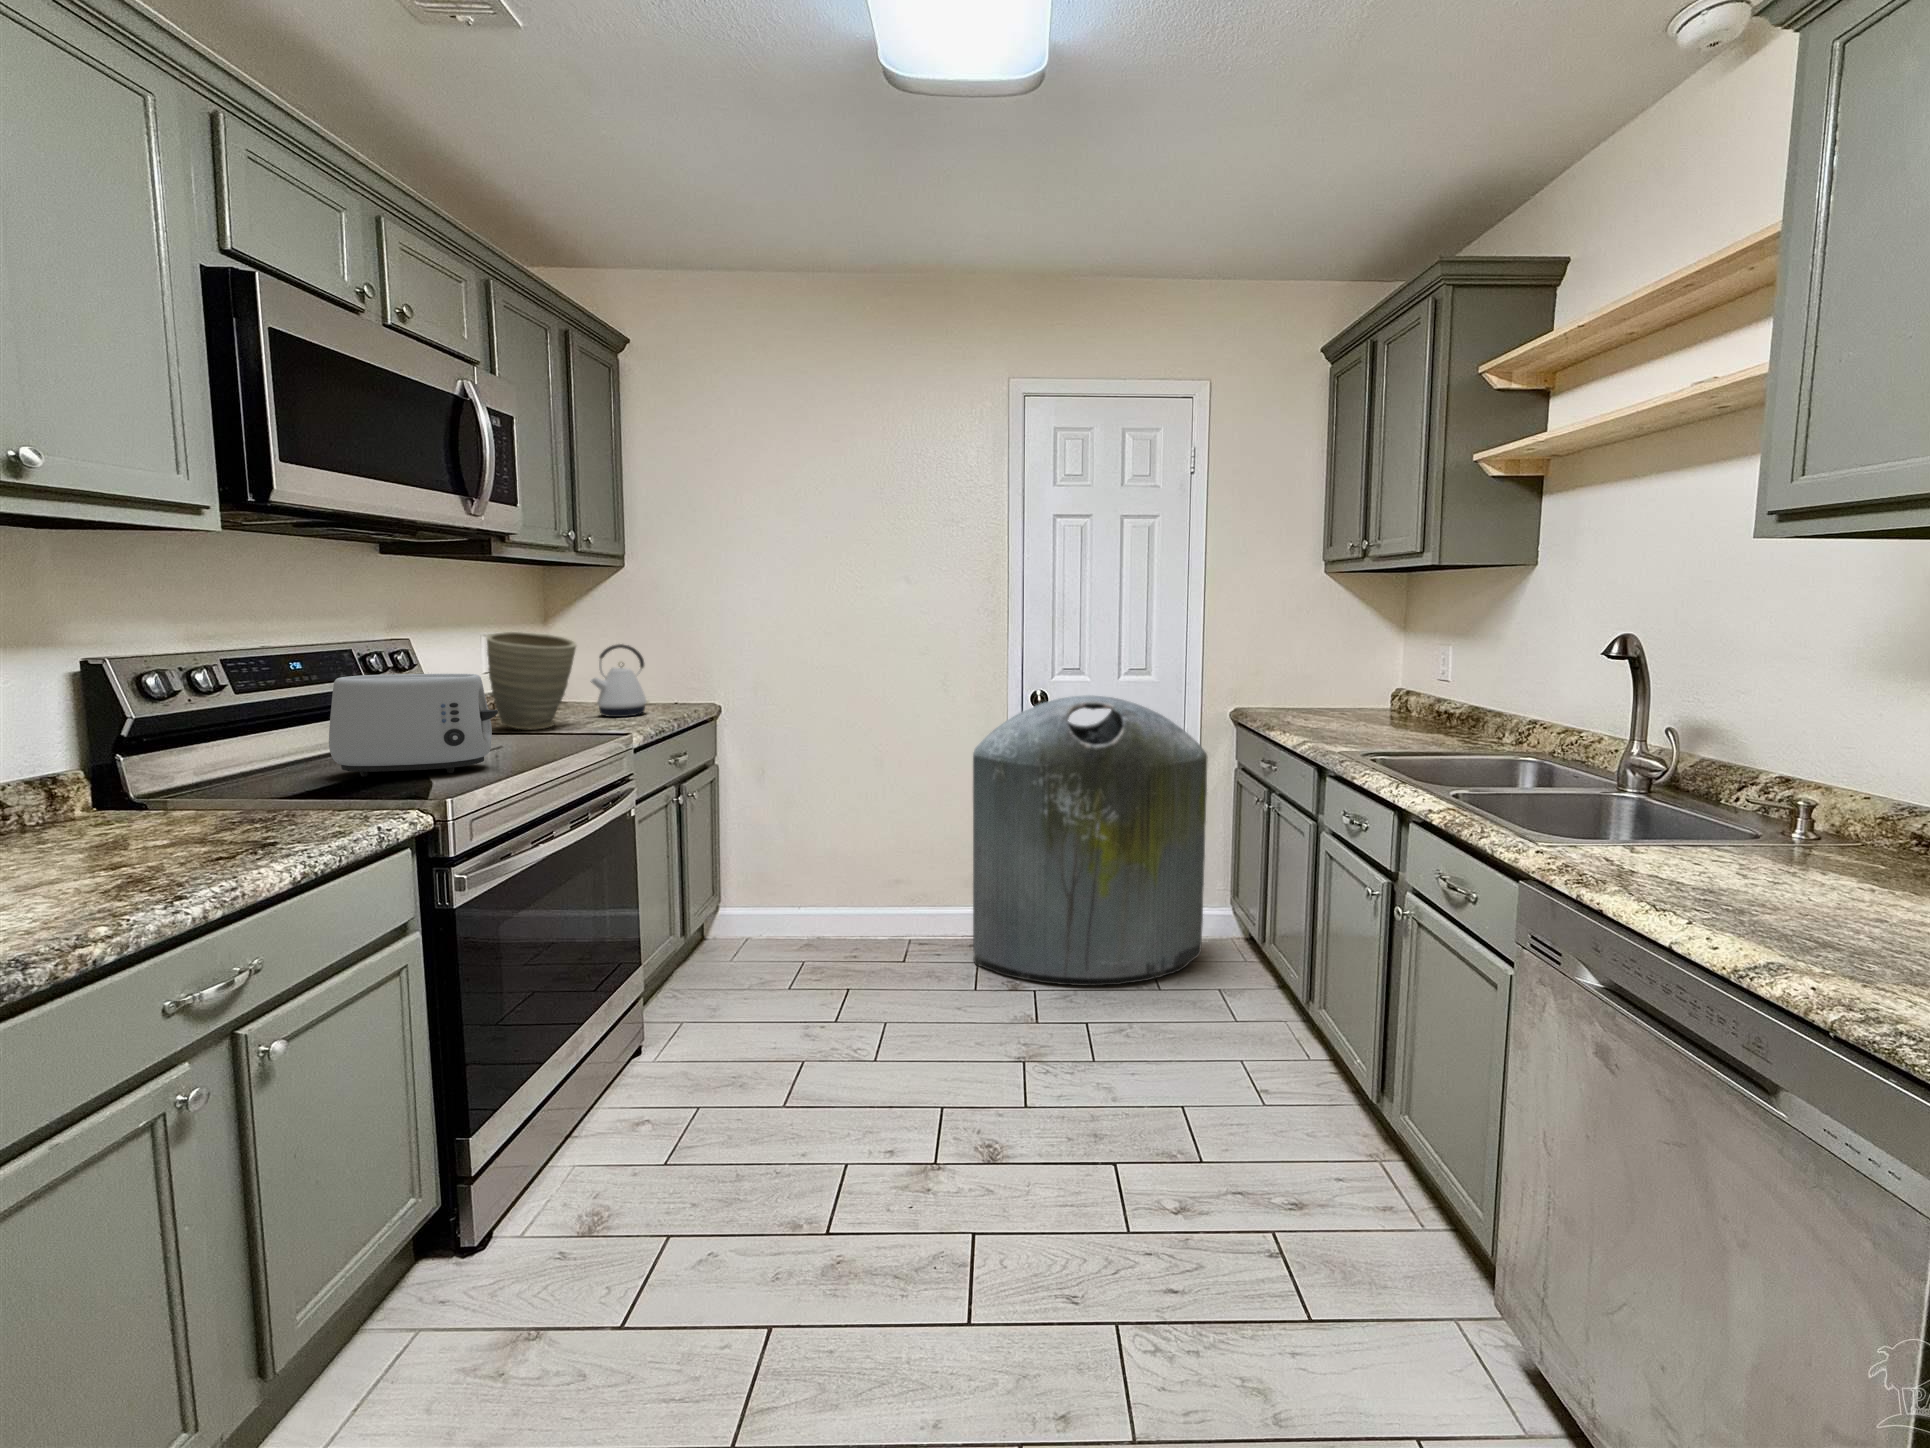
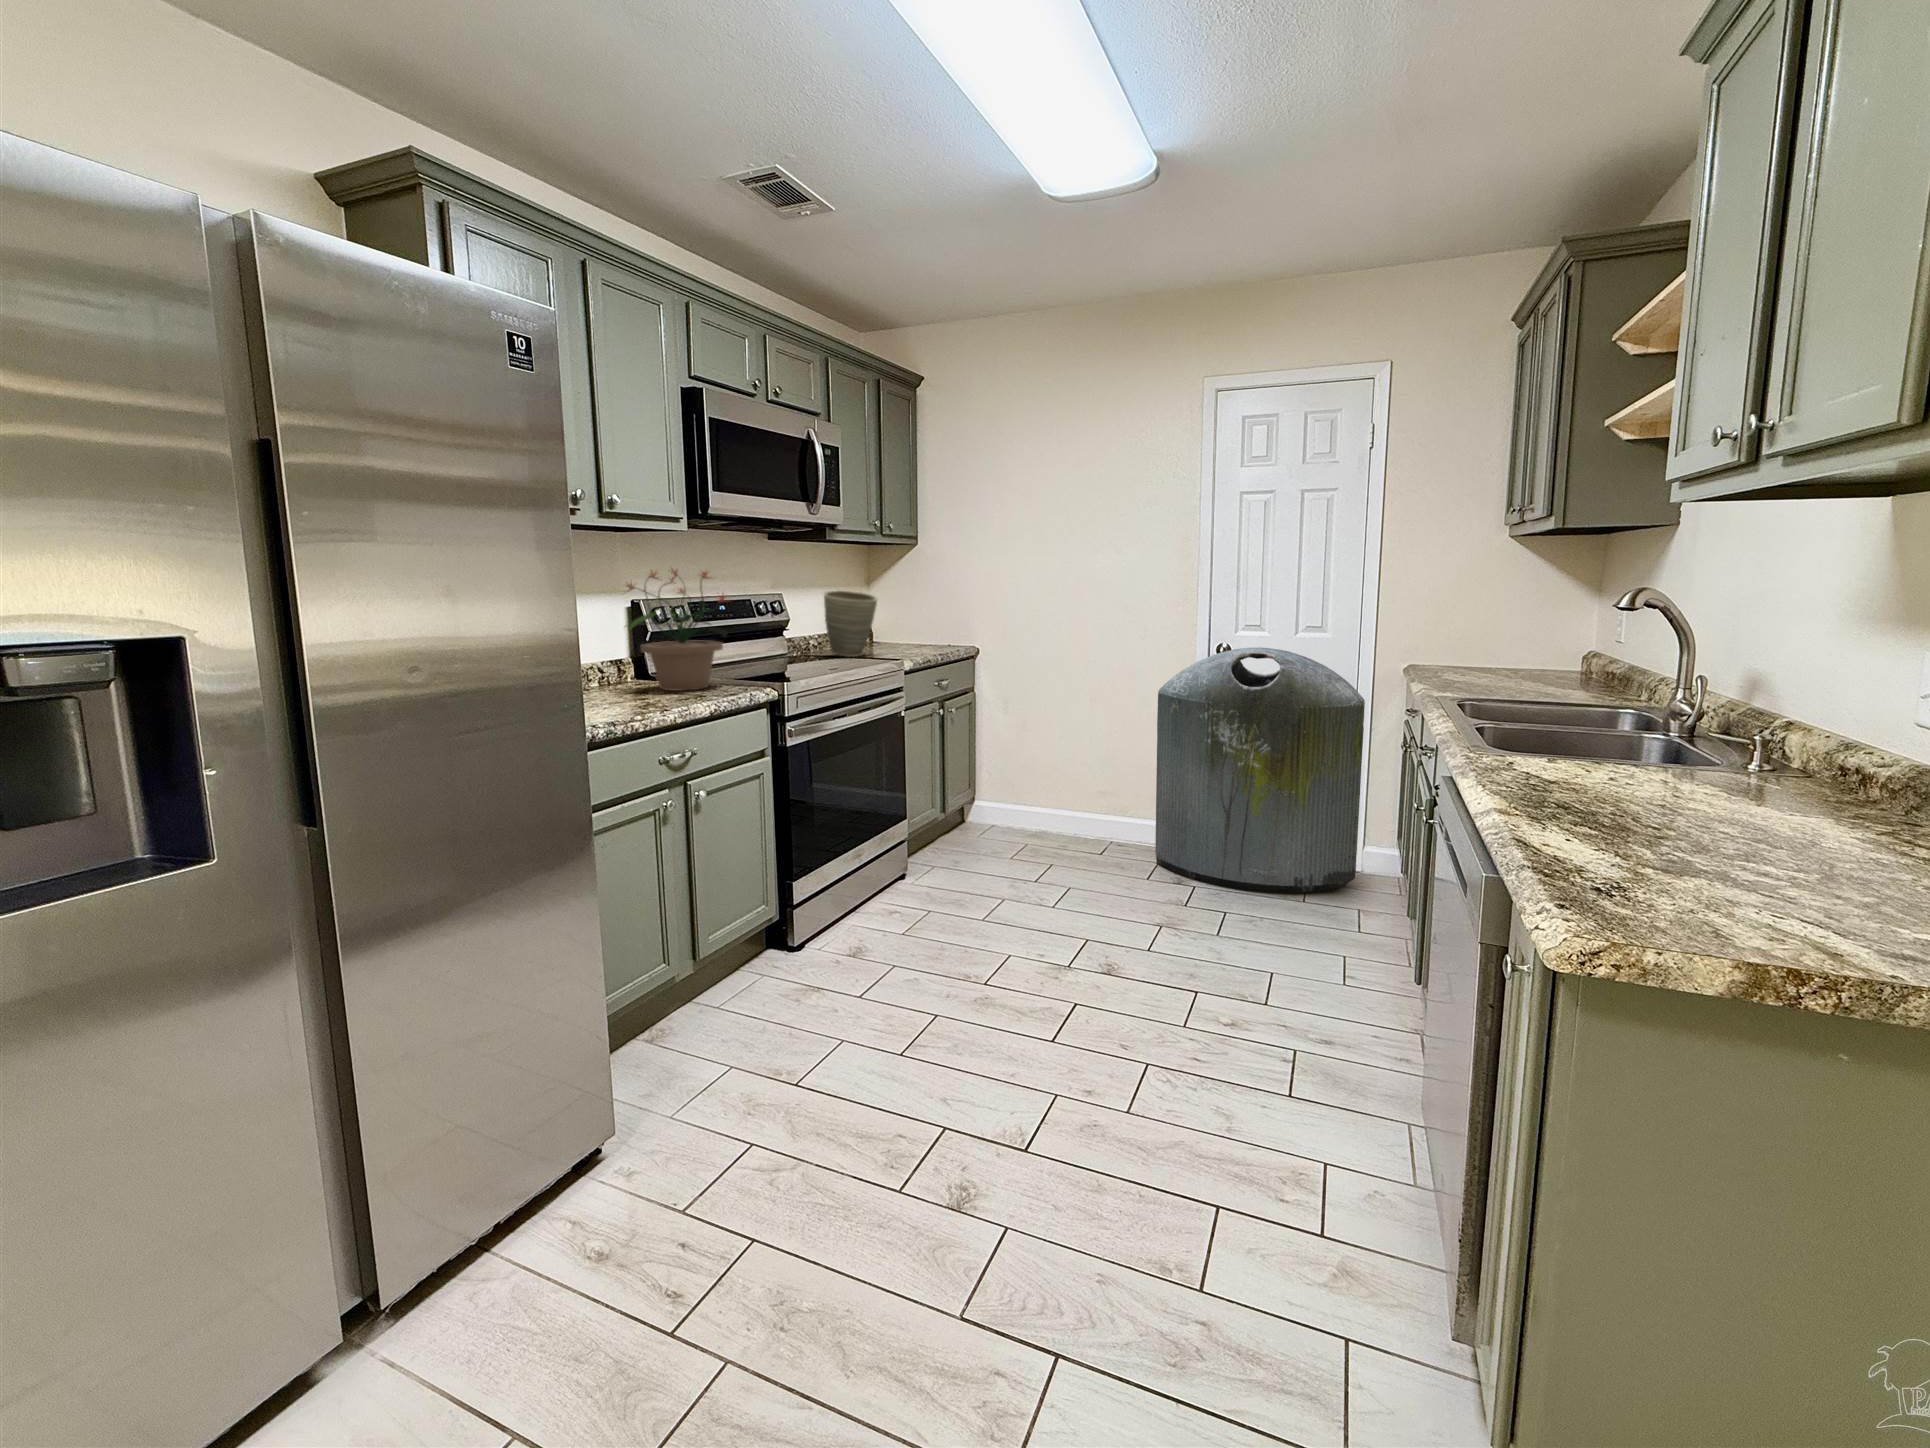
potted plant: none [56,595,334,834] -> present [626,569,727,691]
kettle: present [591,644,649,717] -> none [889,600,928,652]
toaster: present [329,674,498,777] -> none [734,614,820,675]

